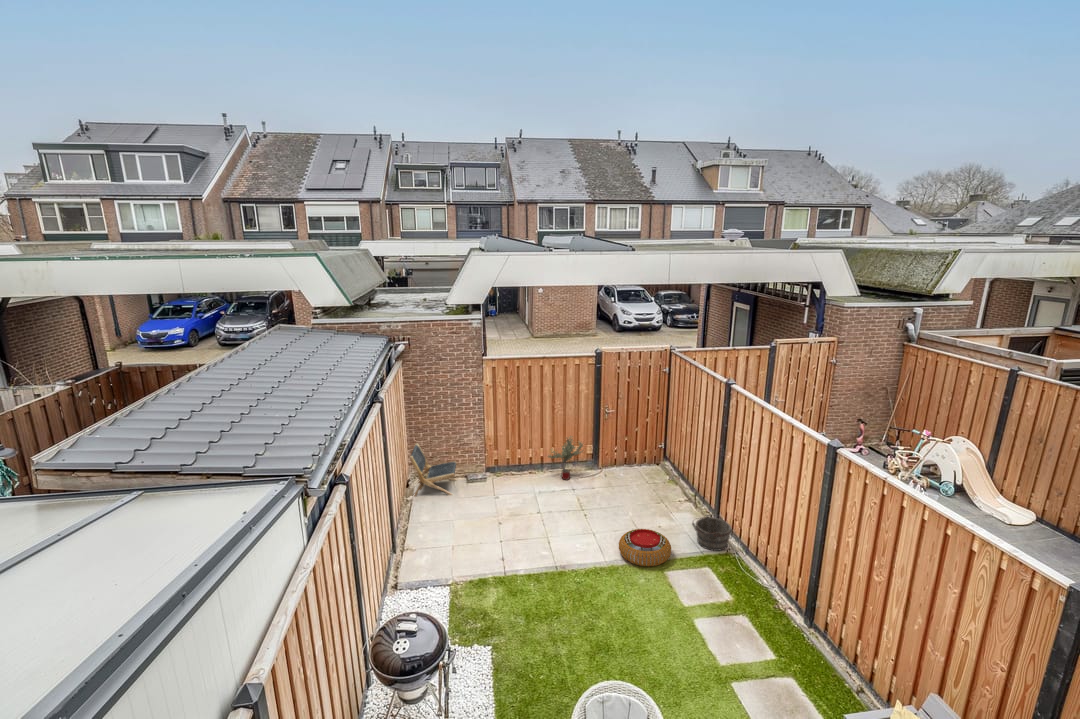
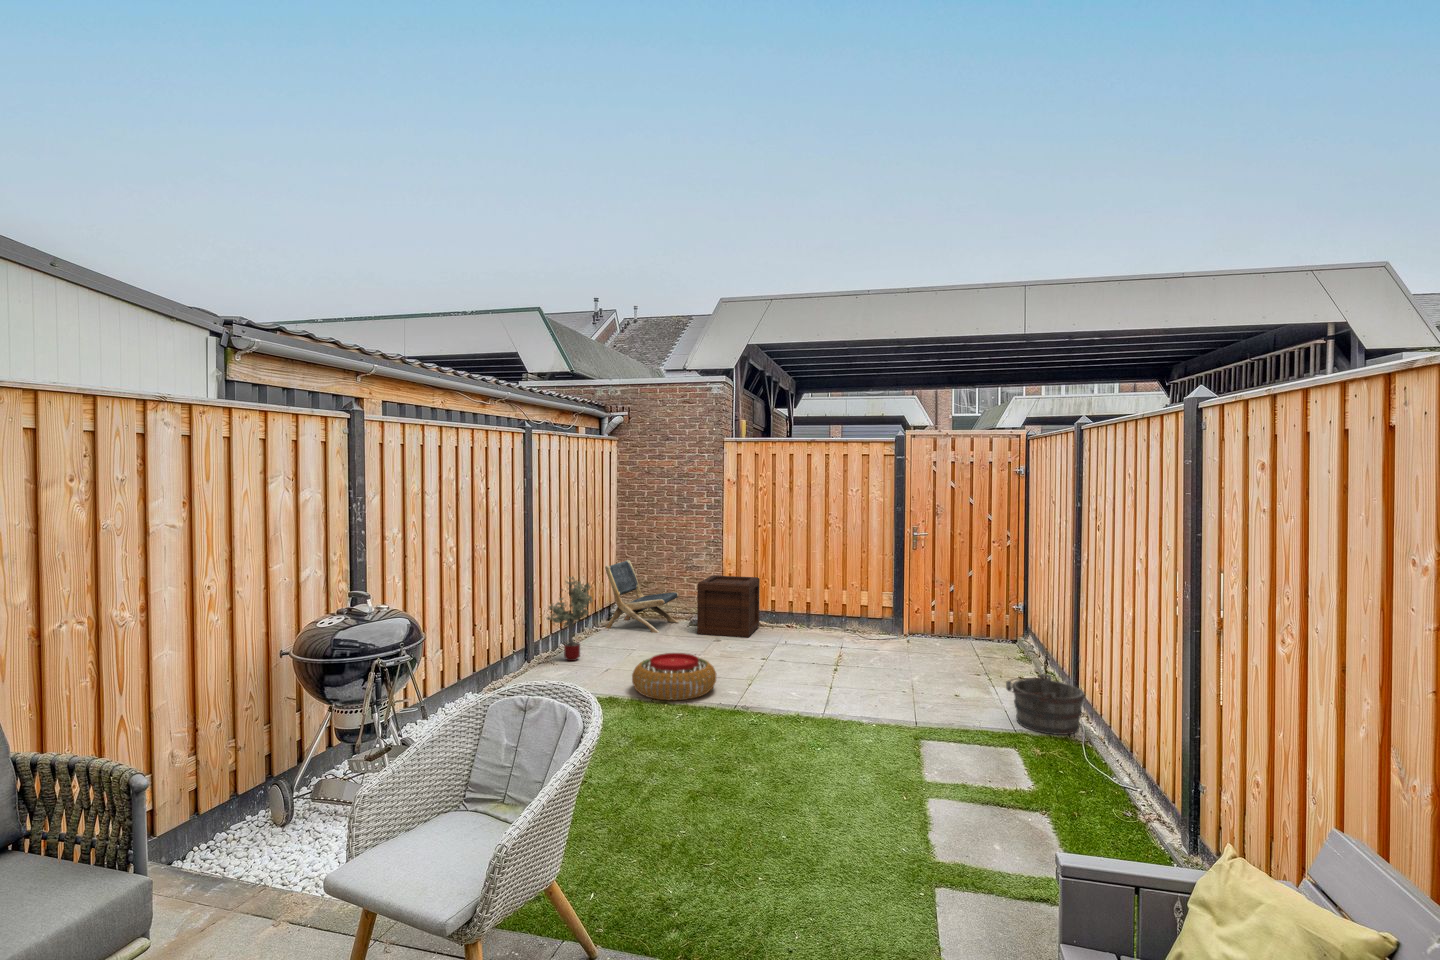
potted tree: present [548,436,583,480] -> present [547,577,593,661]
wooden crate: none [478,446,514,492] -> present [697,575,760,638]
pouf: present [619,529,671,567] -> present [632,653,716,700]

